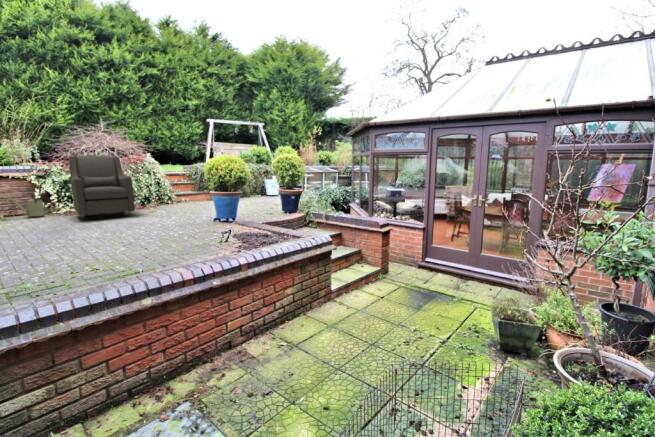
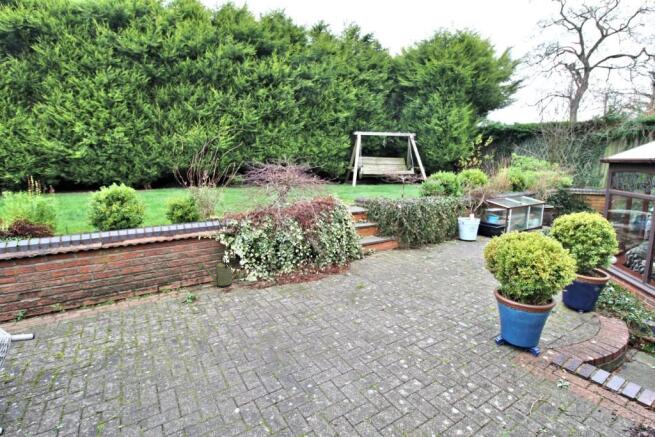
chair: present [69,155,135,219] -> none [264,207,342,299]

